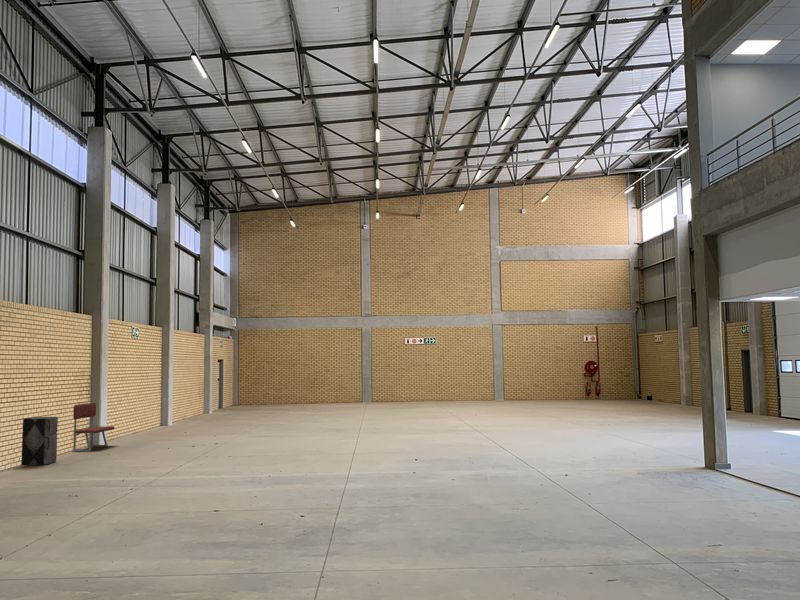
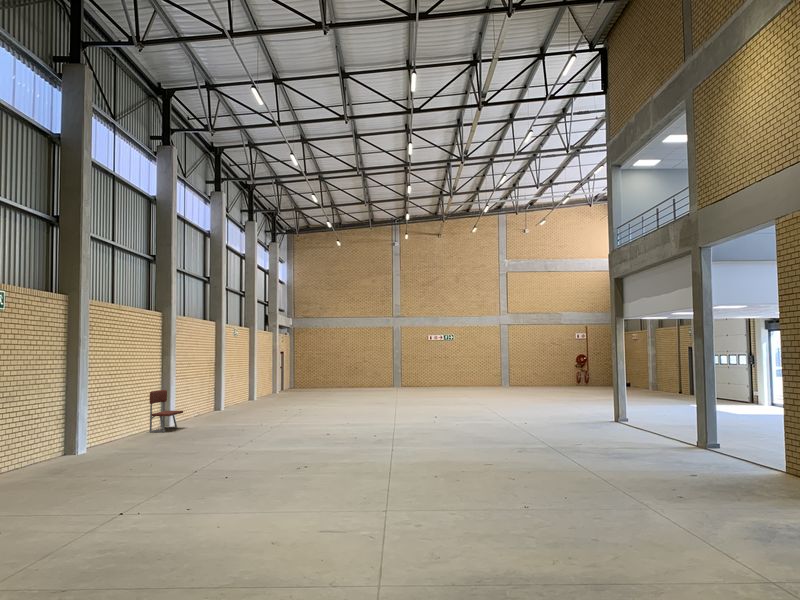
storage cabinet: present [21,417,58,465] -> none [112,402,140,443]

